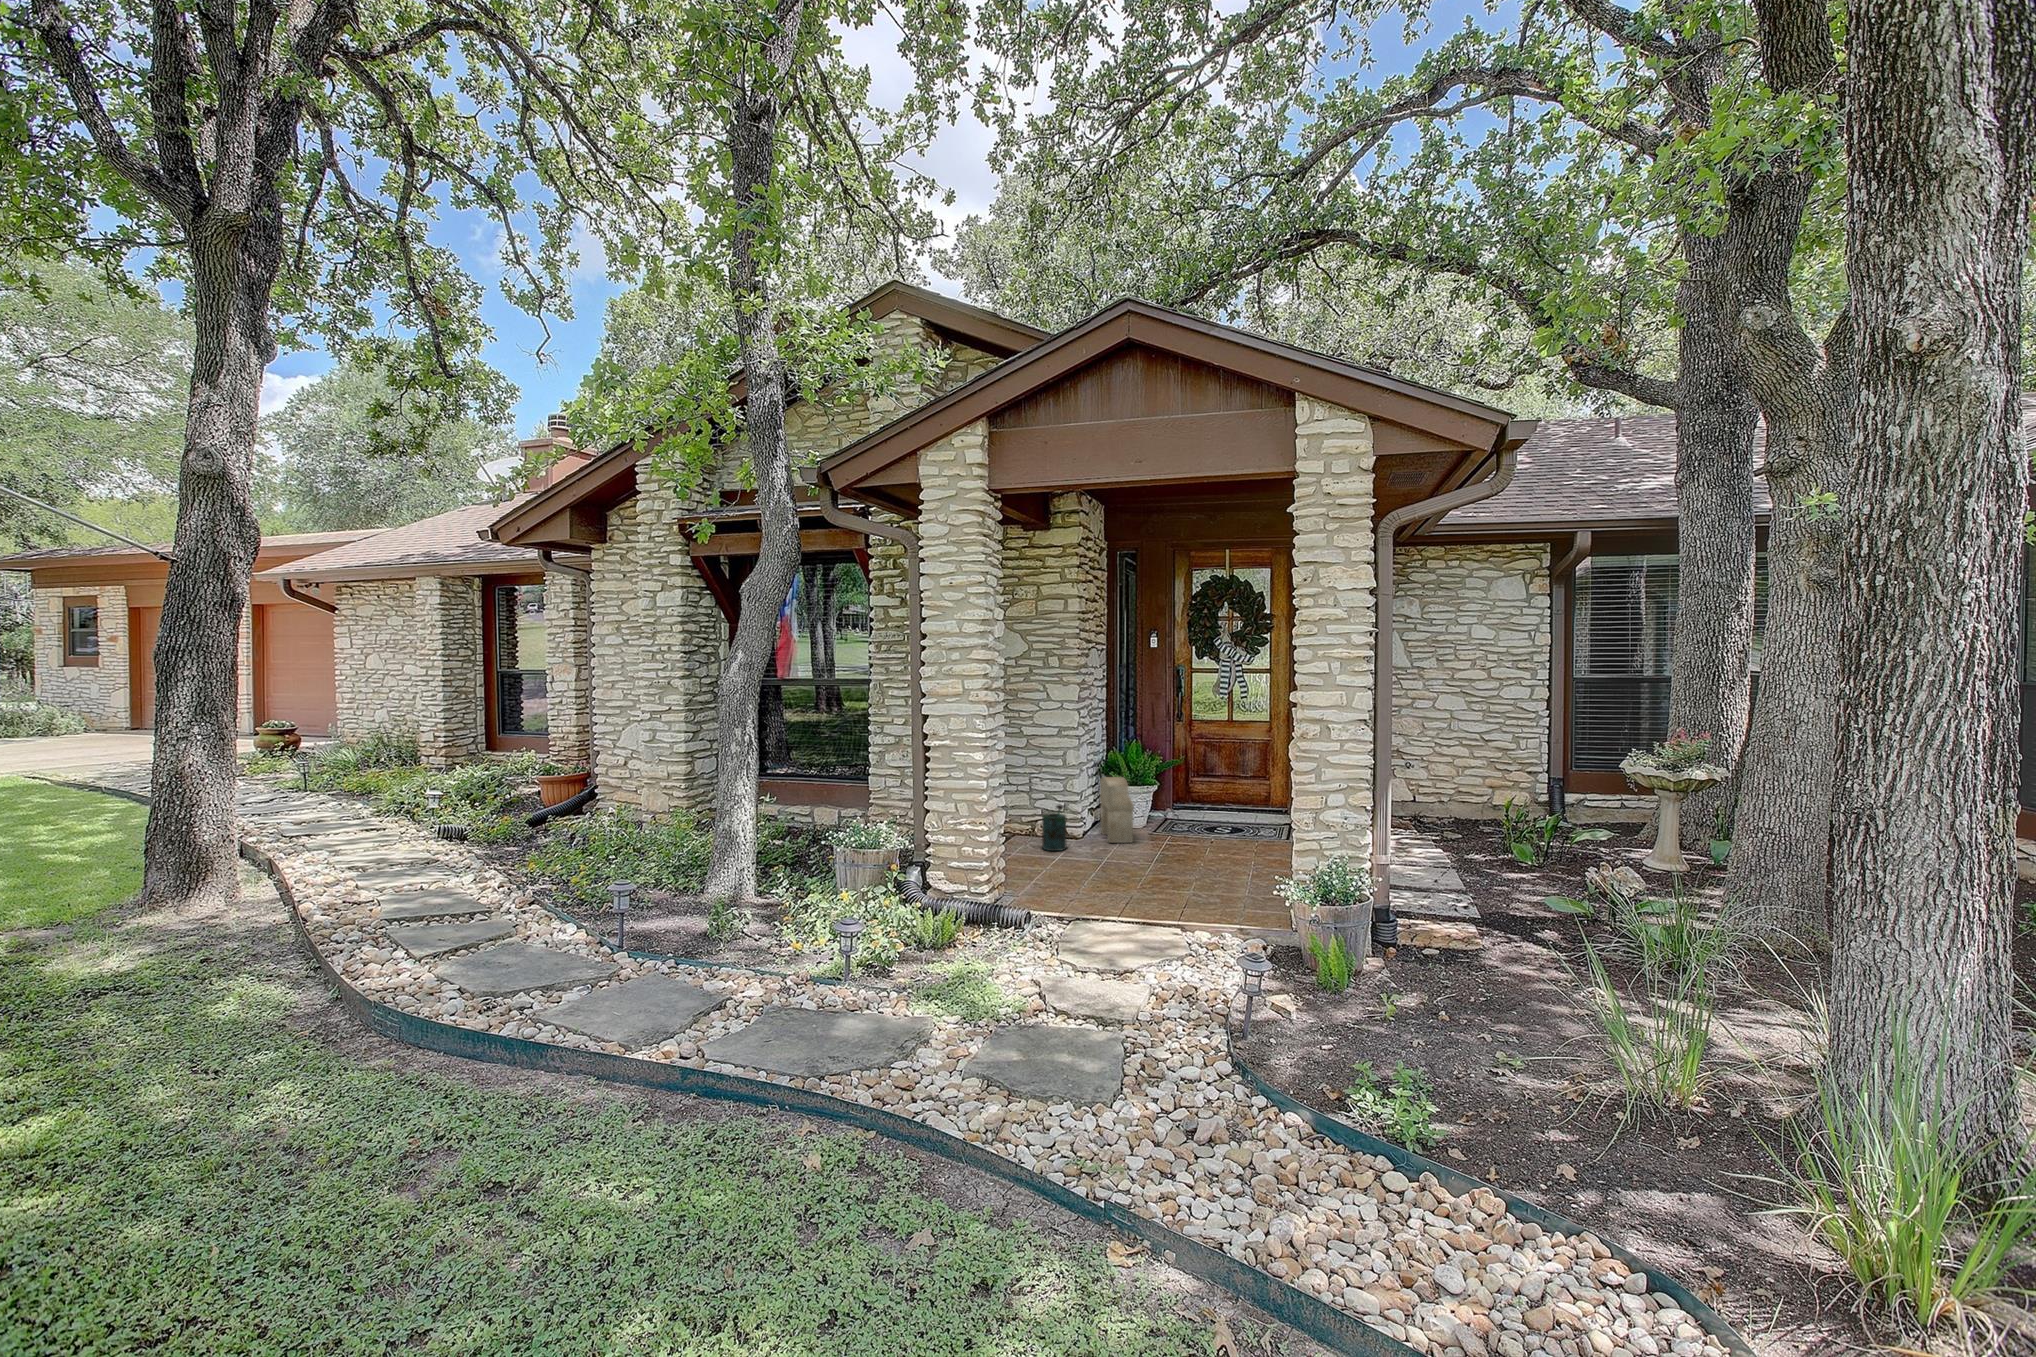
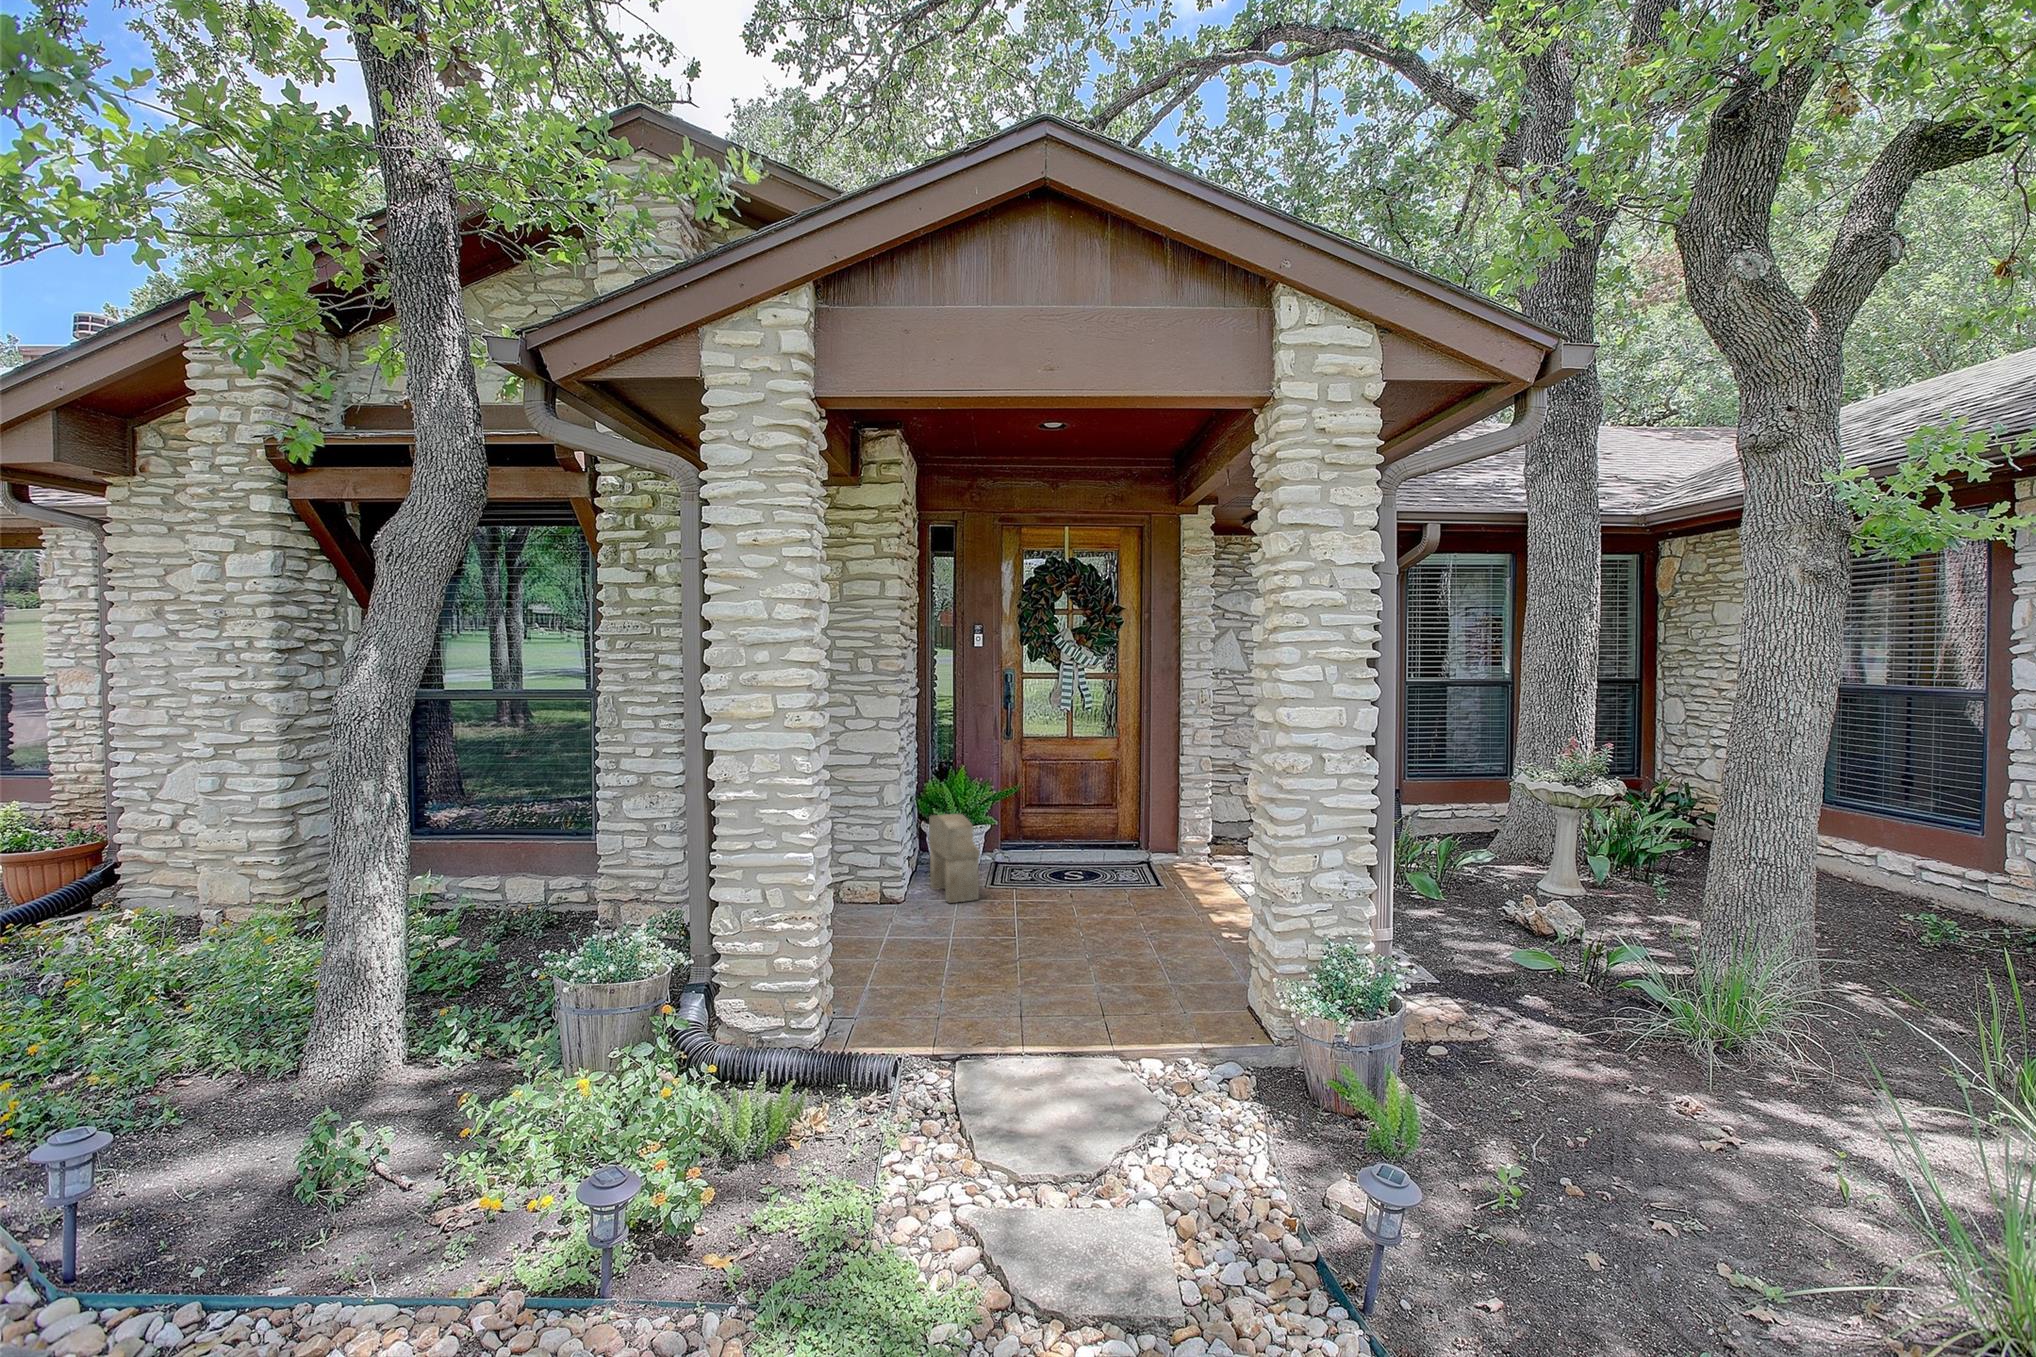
watering can: present [1042,805,1066,851] -> none [862,856,896,924]

